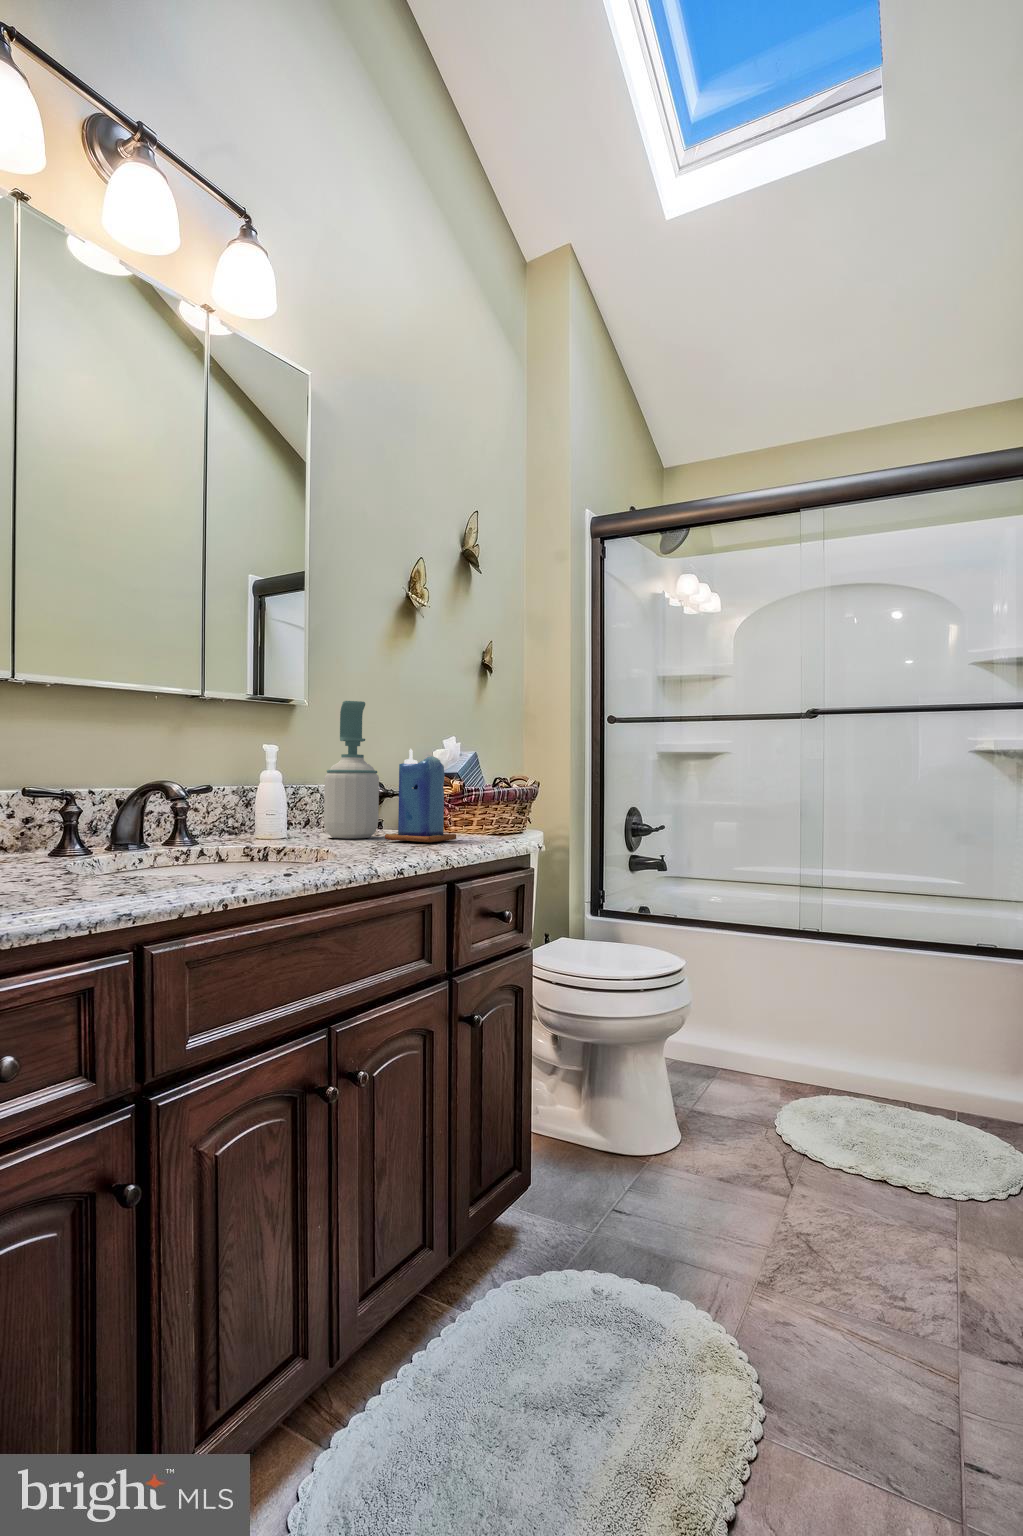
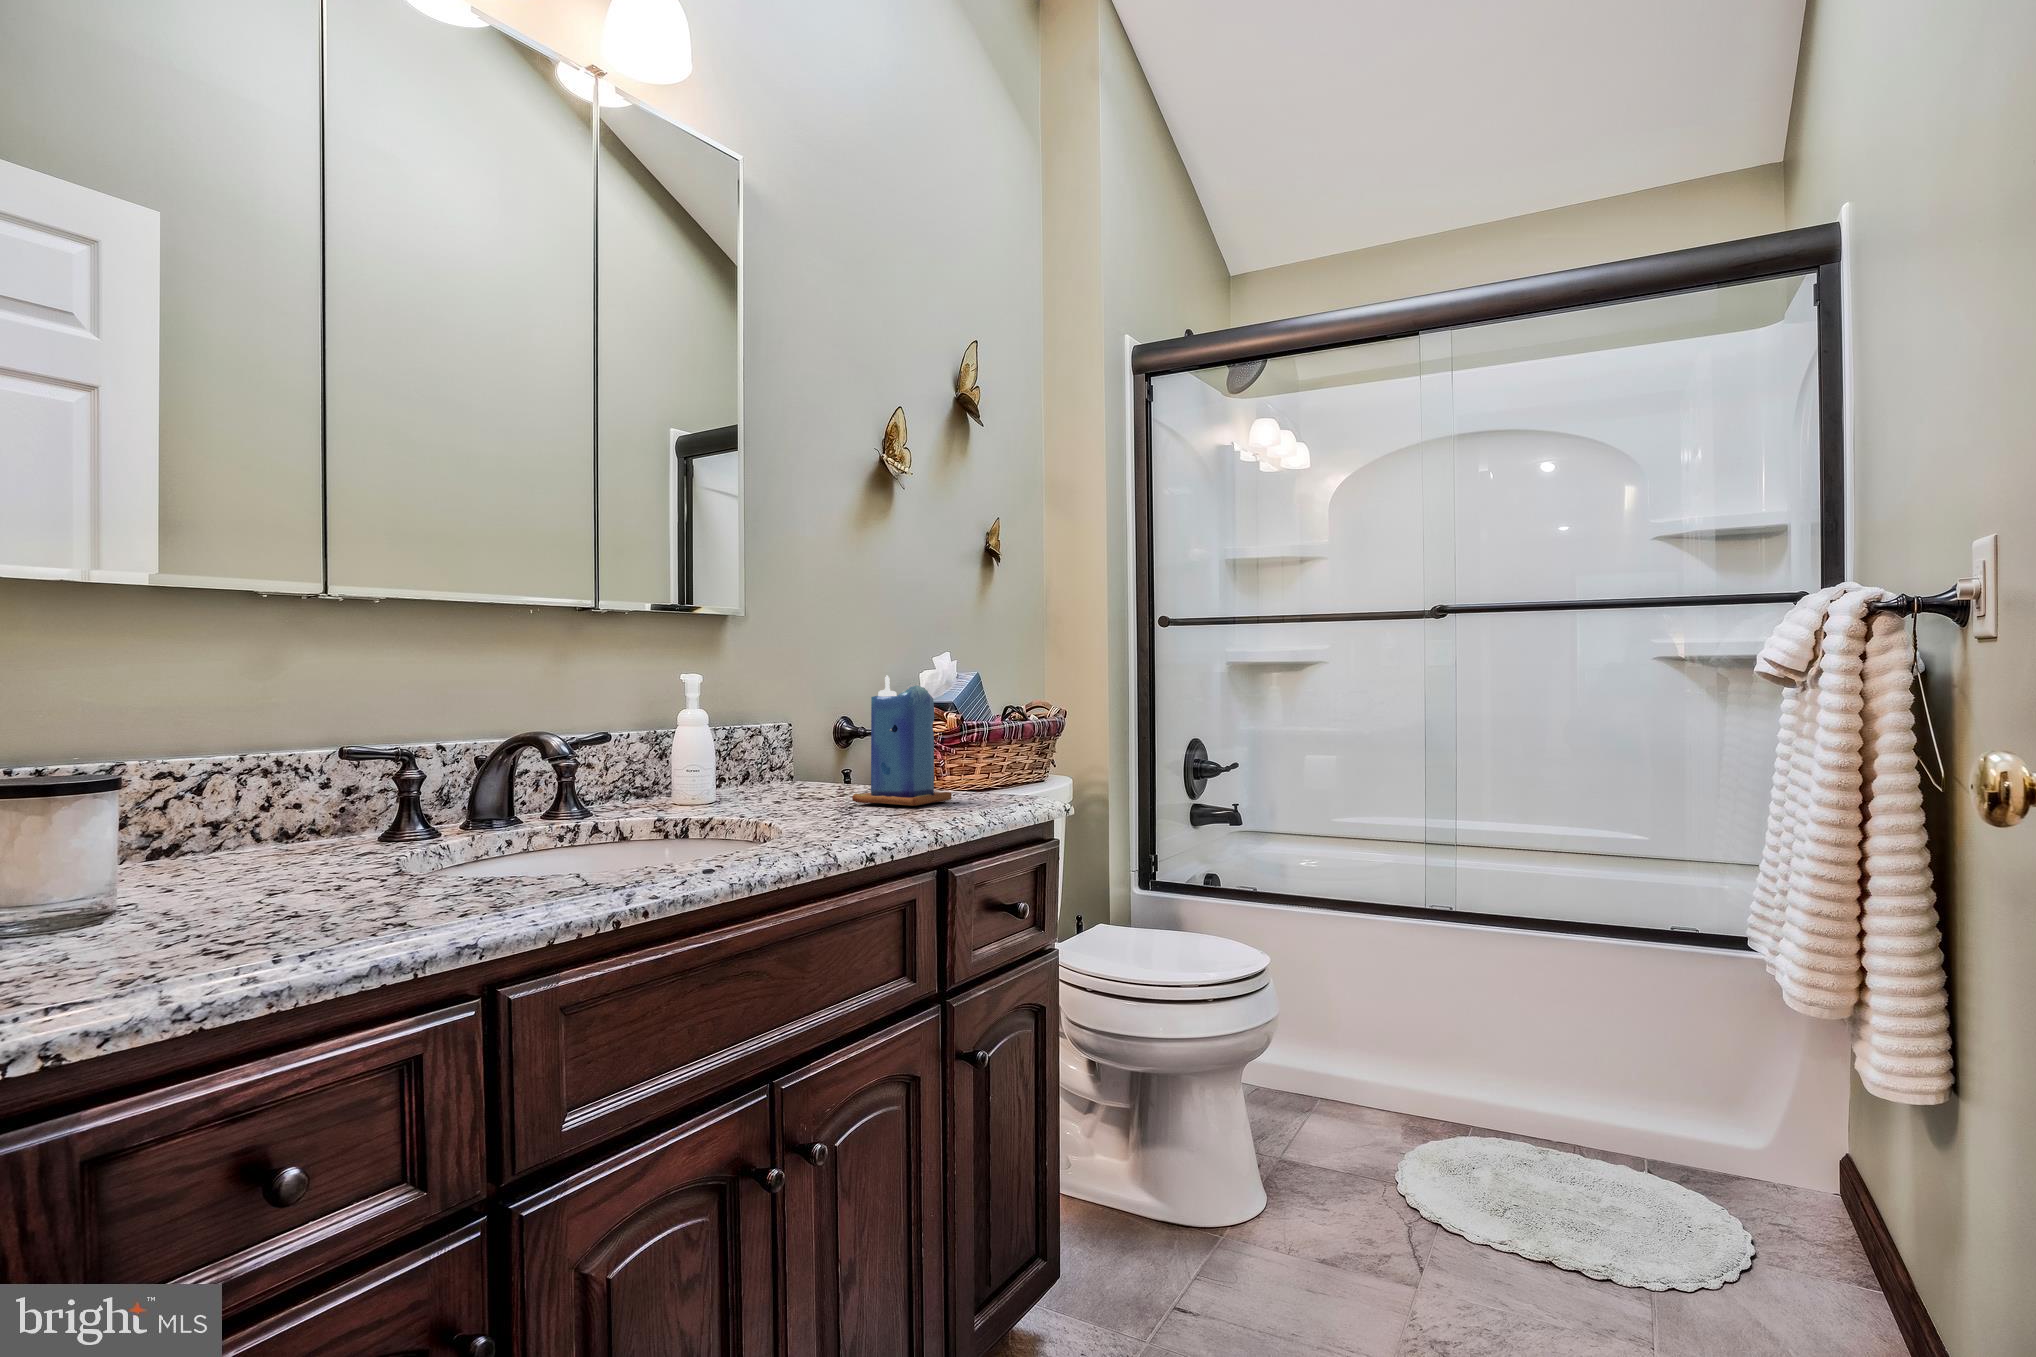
soap bottle: present [324,701,379,838] -> none [769,609,845,799]

